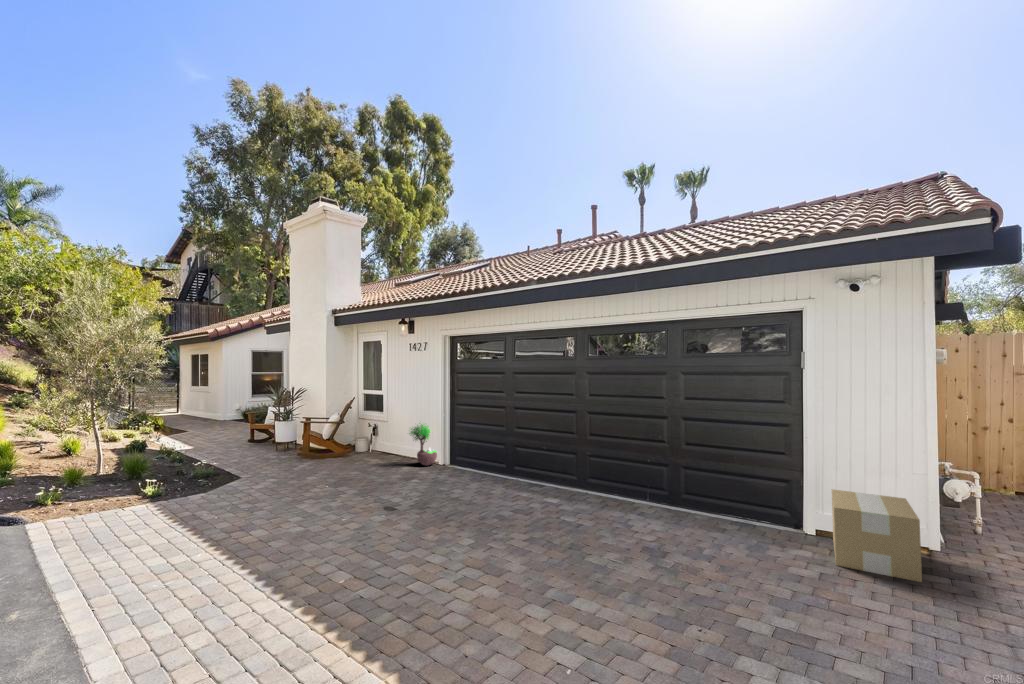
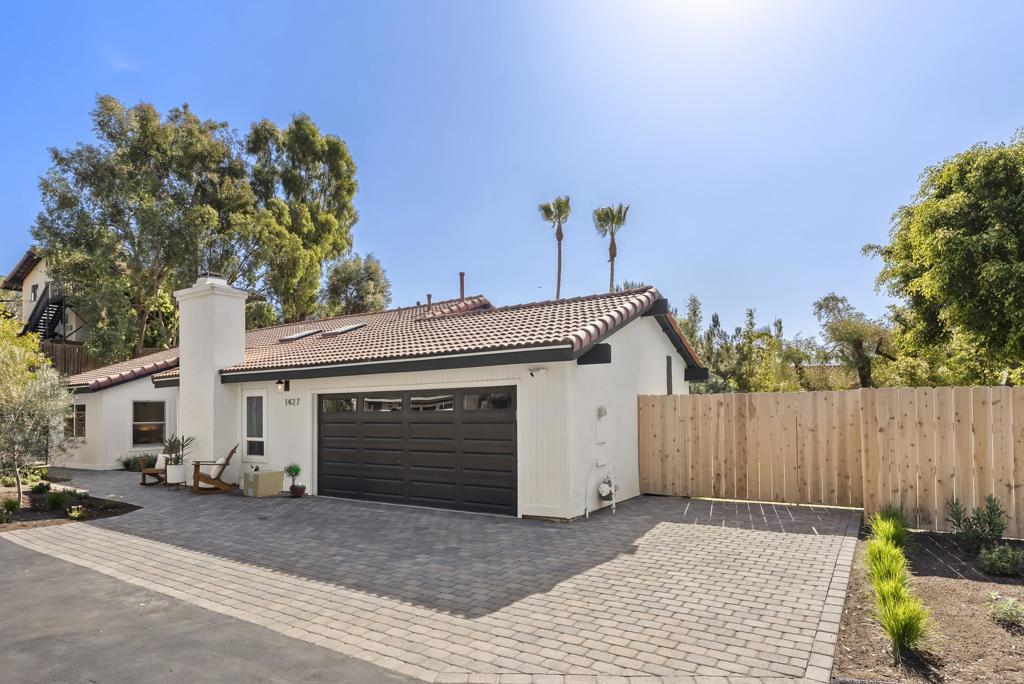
cardboard box: present [832,489,922,582] -> present [243,470,285,497]

